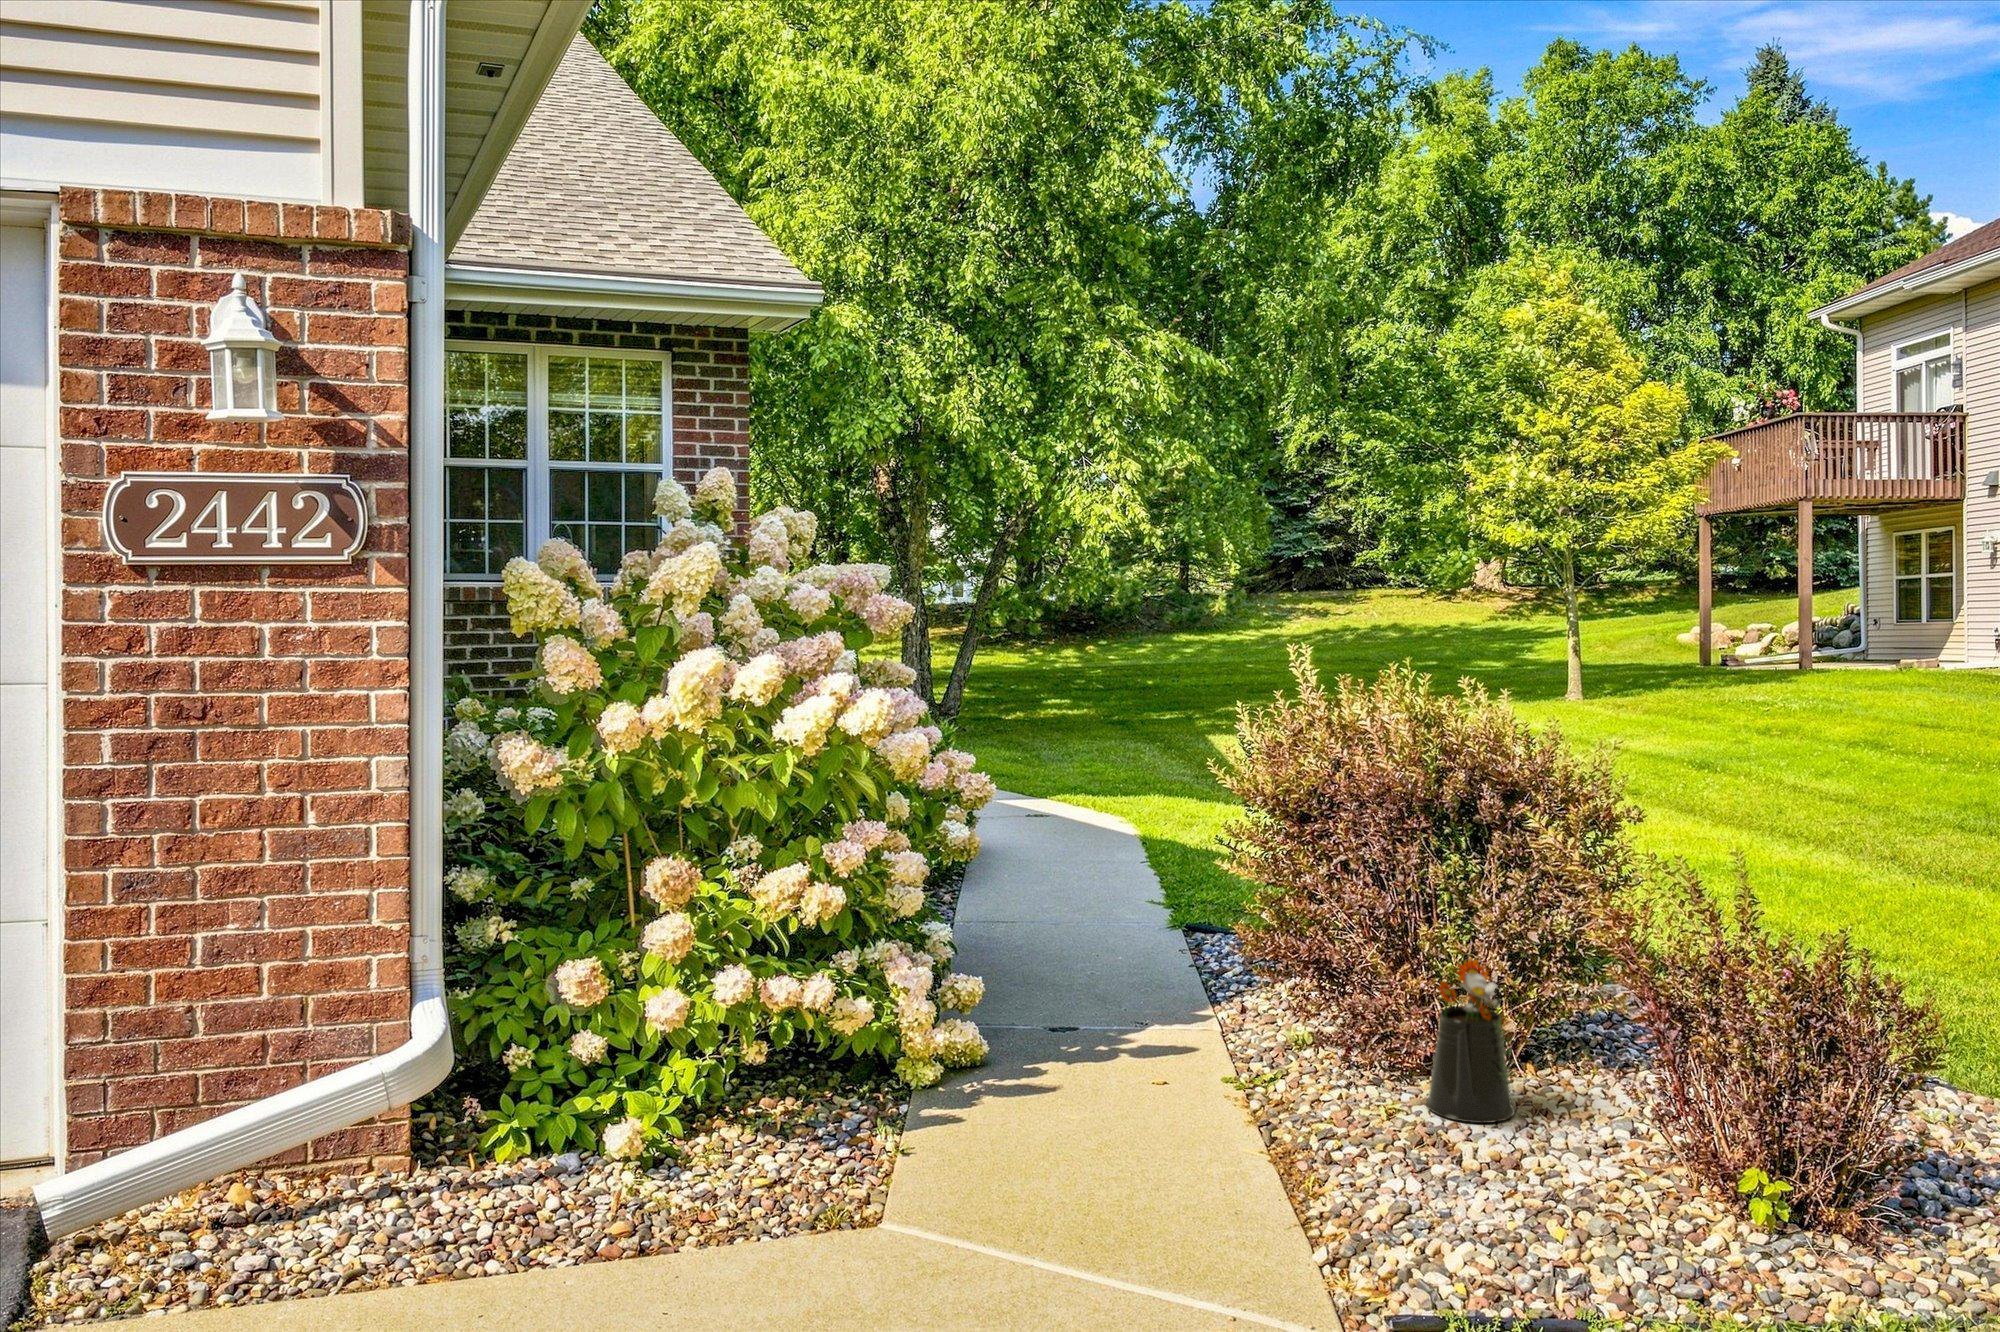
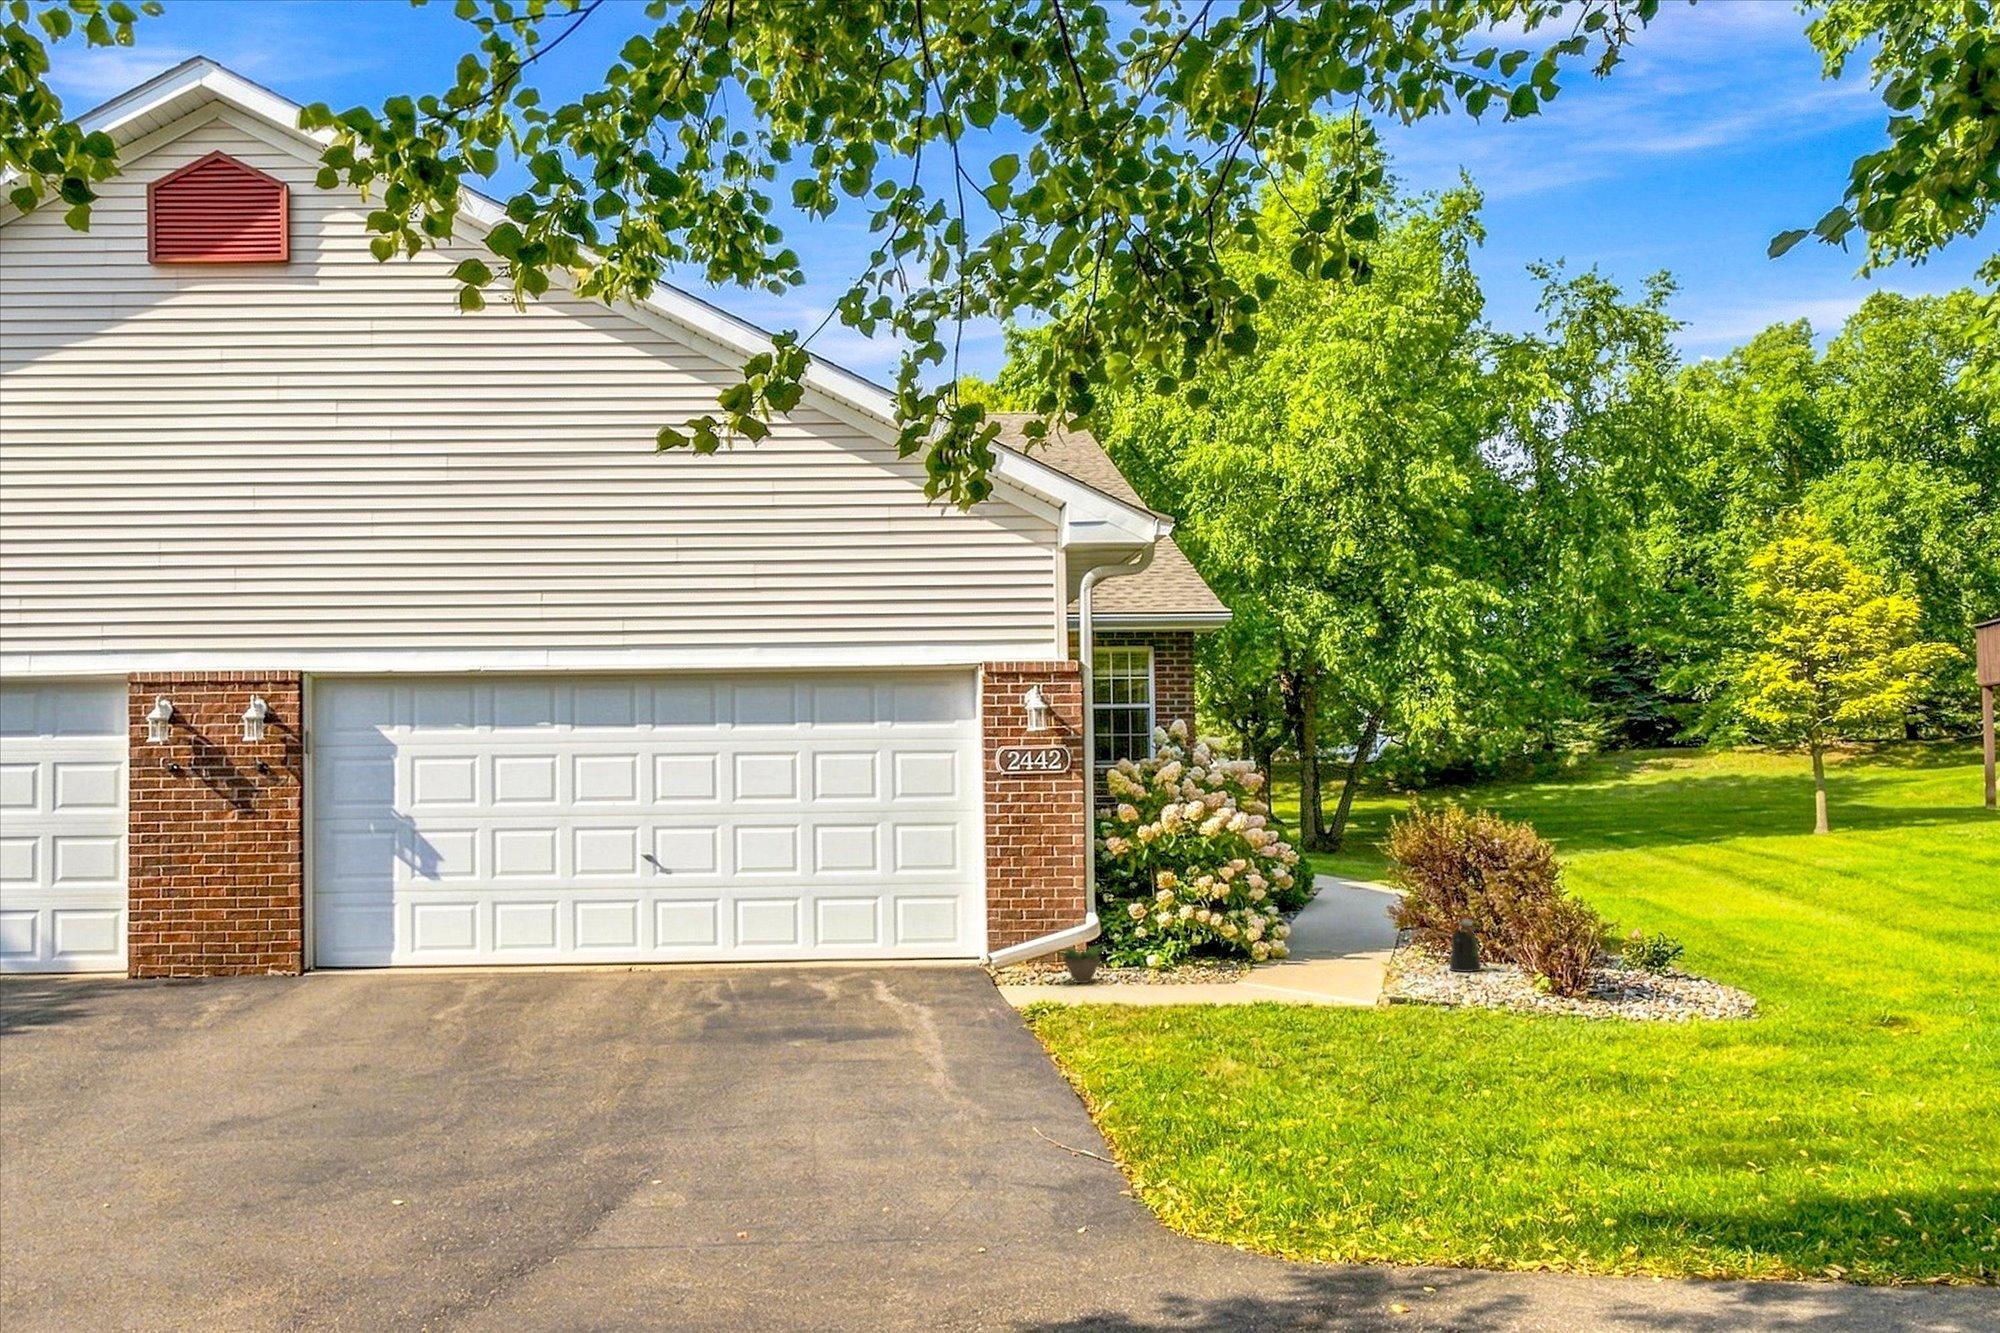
decorative plant: none [253,1091,489,1243] -> present [1057,944,1105,983]

